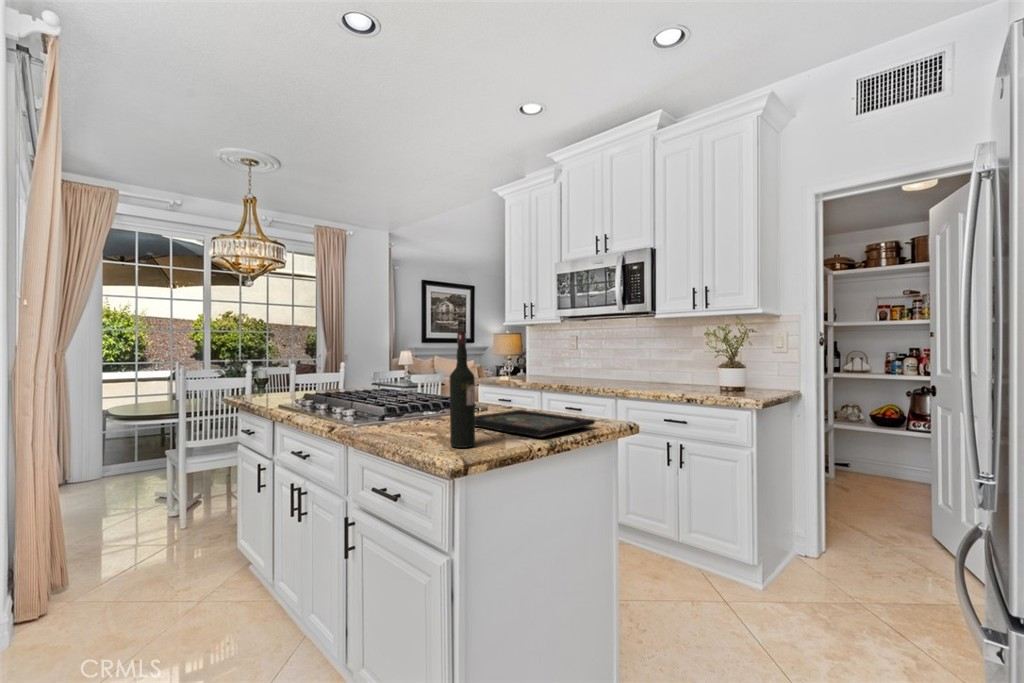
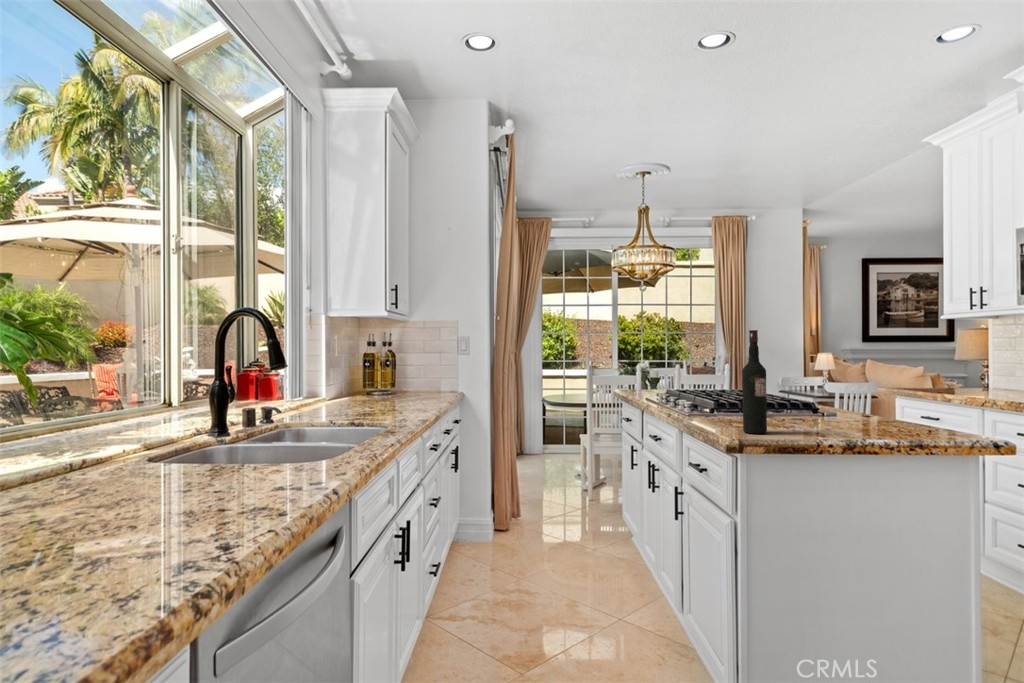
tray: present [475,410,595,437] -> none [784,414,937,435]

